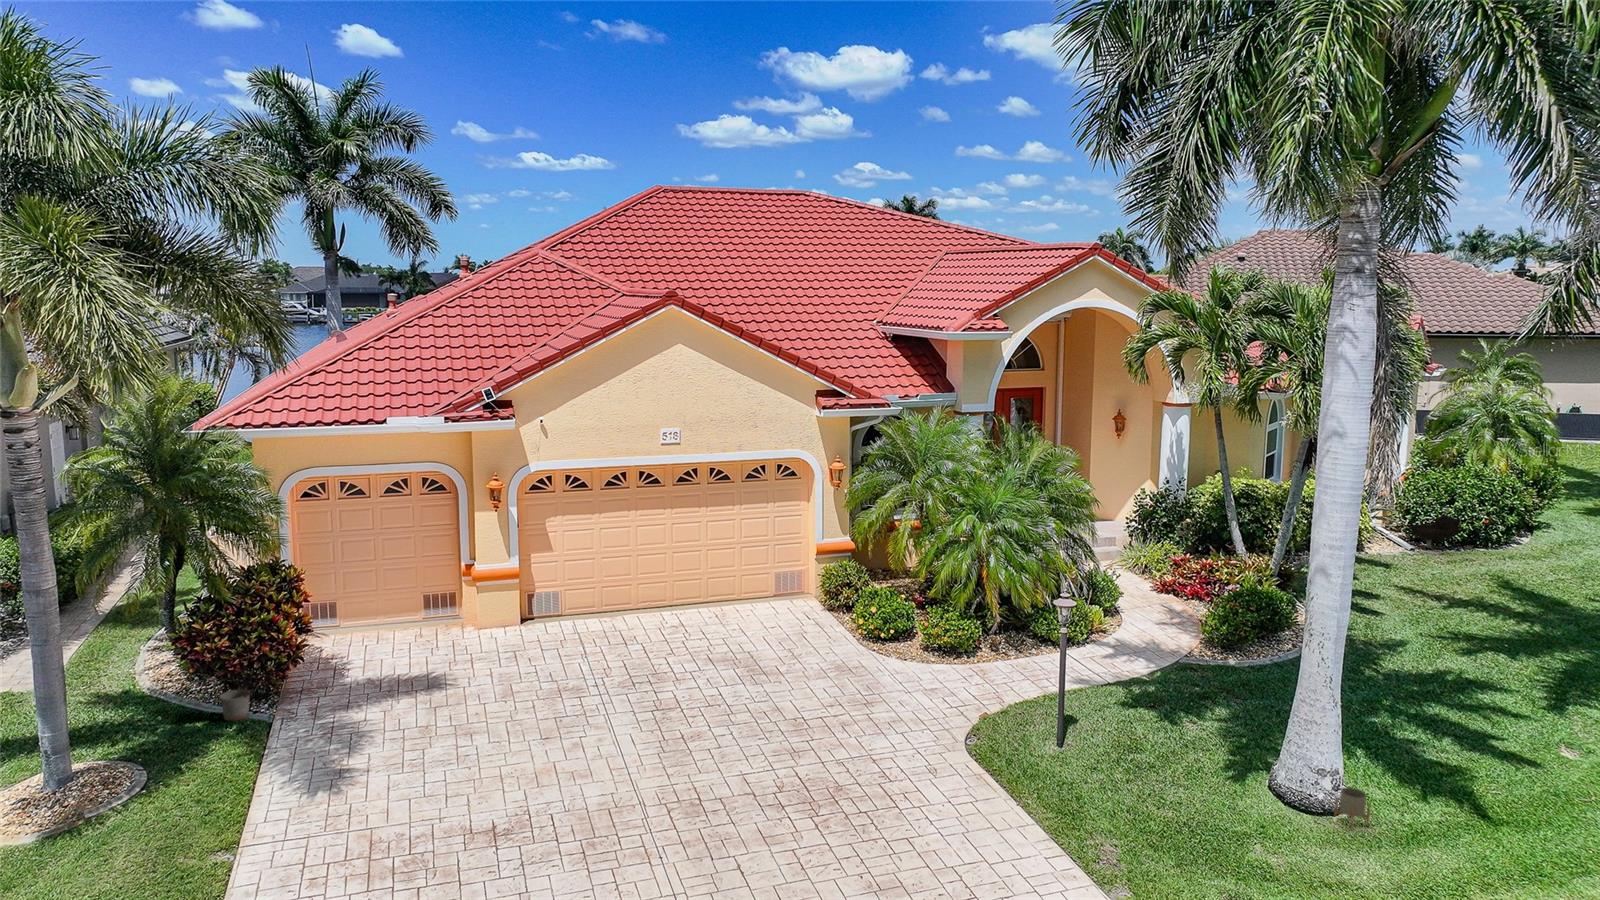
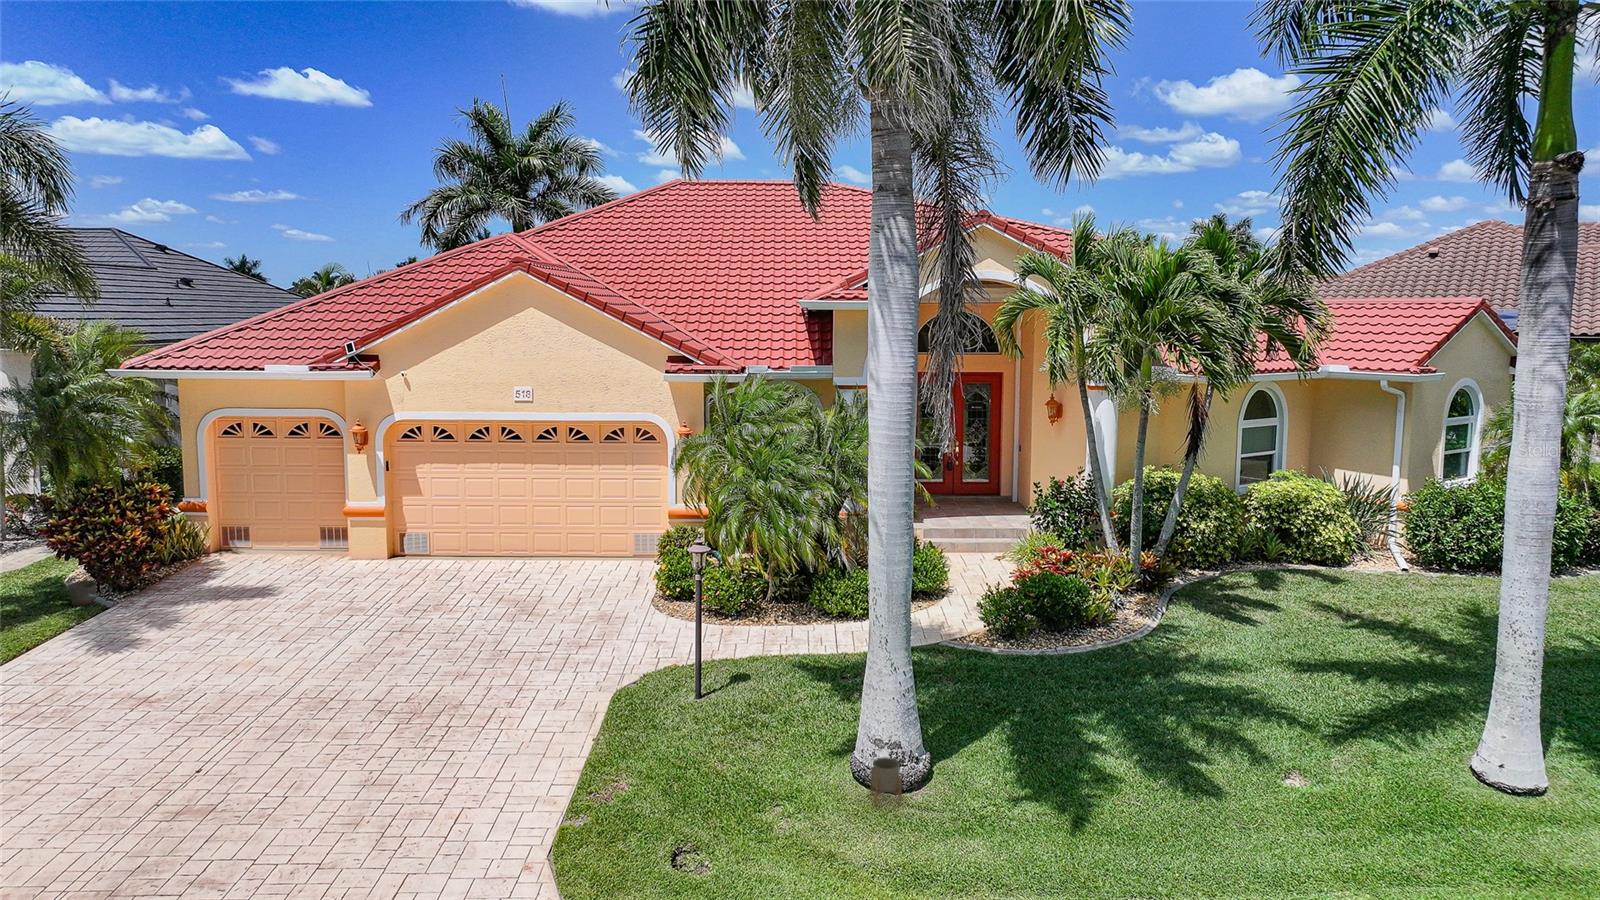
lounge chair: present [1409,514,1461,551] -> none [1368,523,1426,564]

